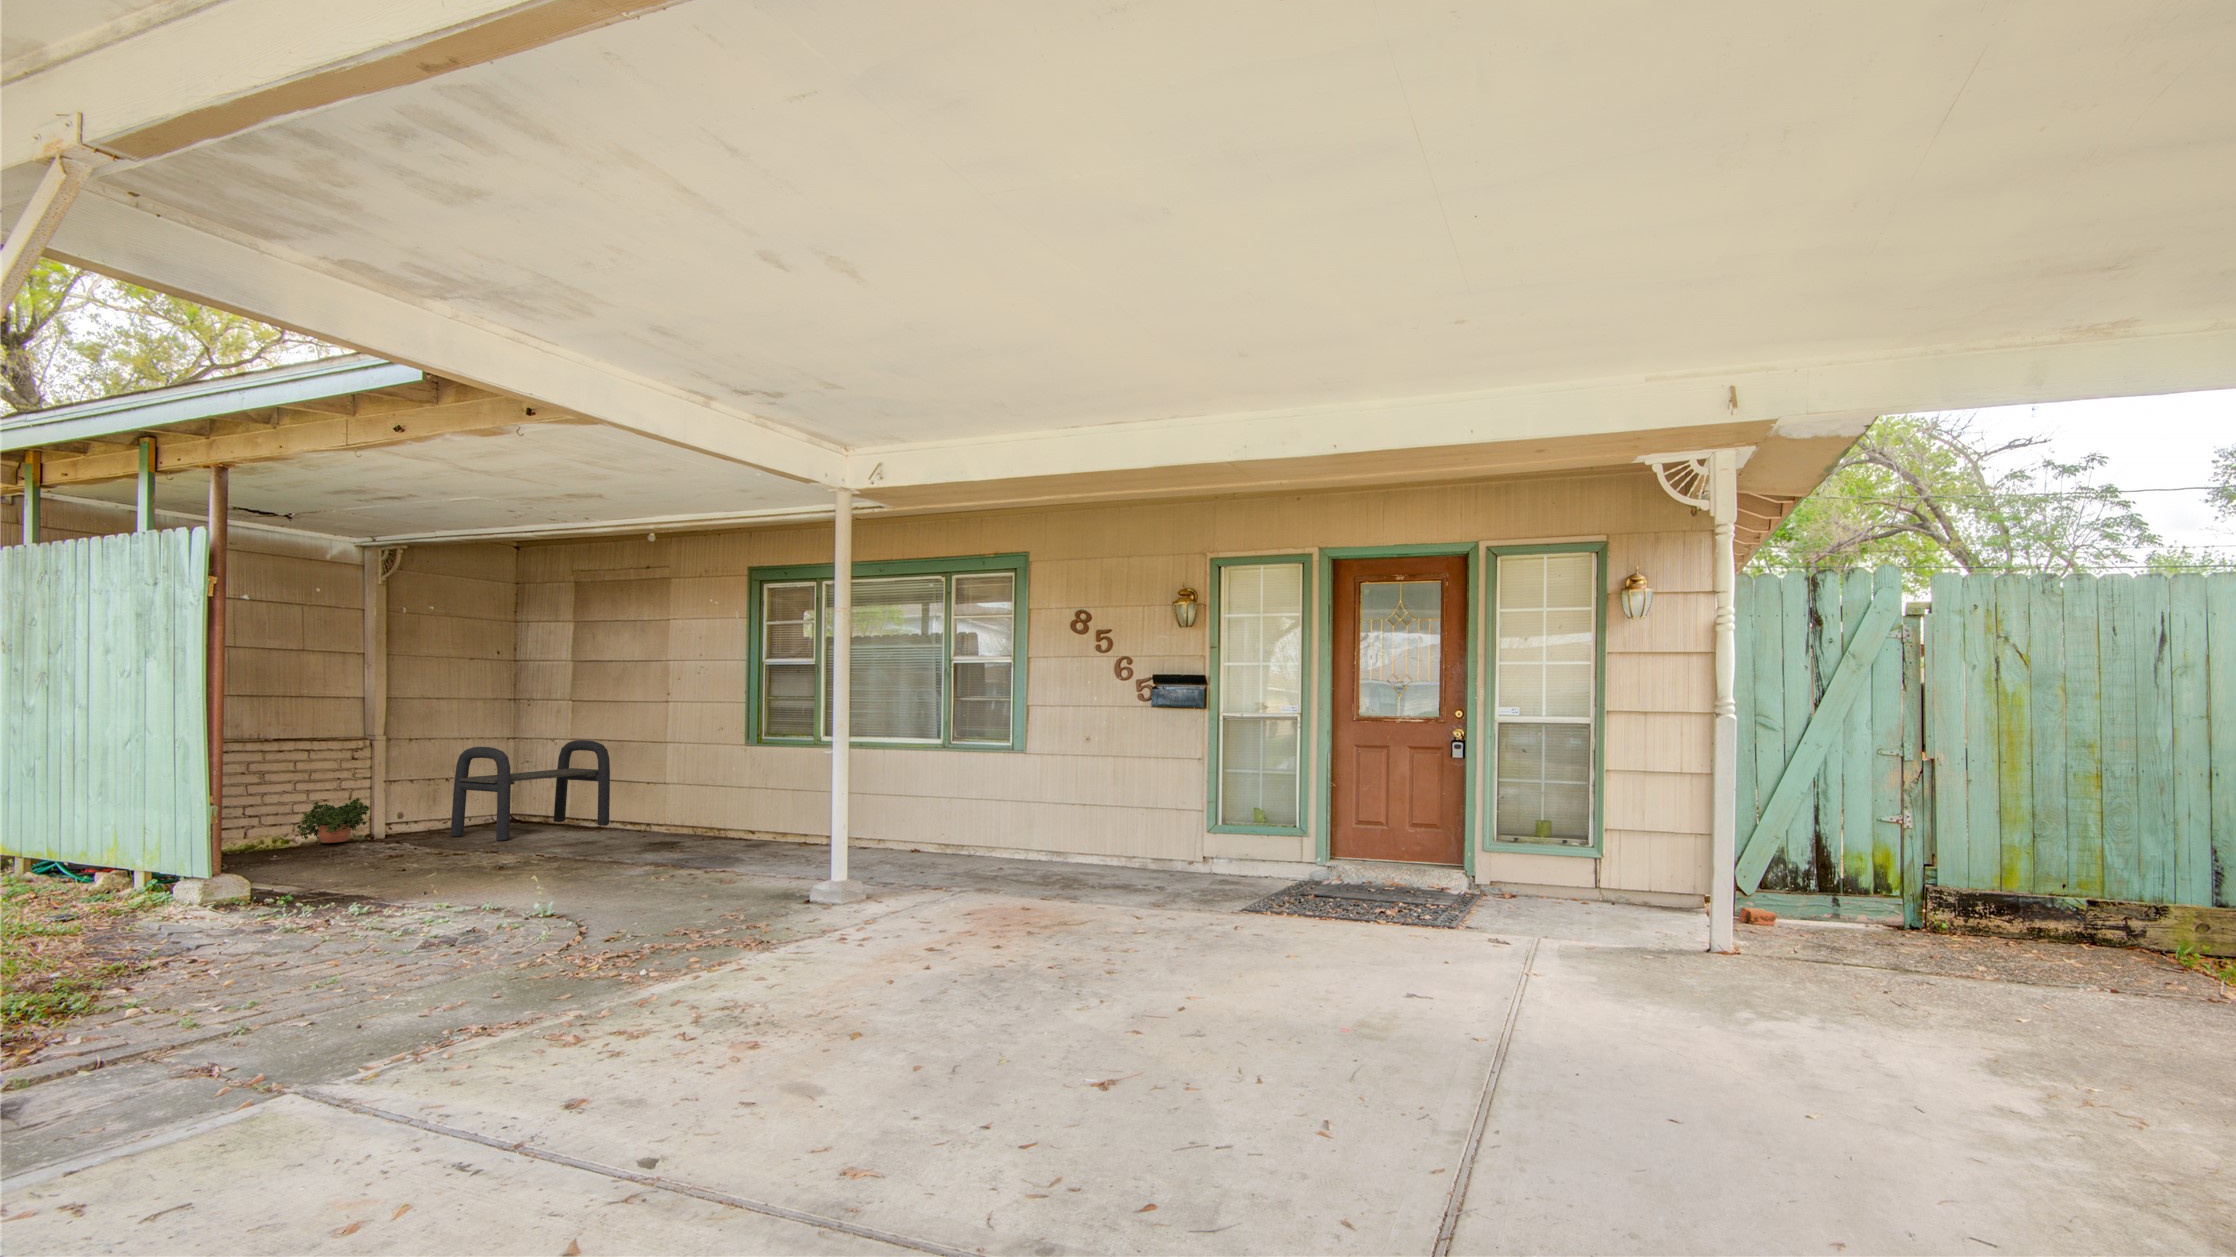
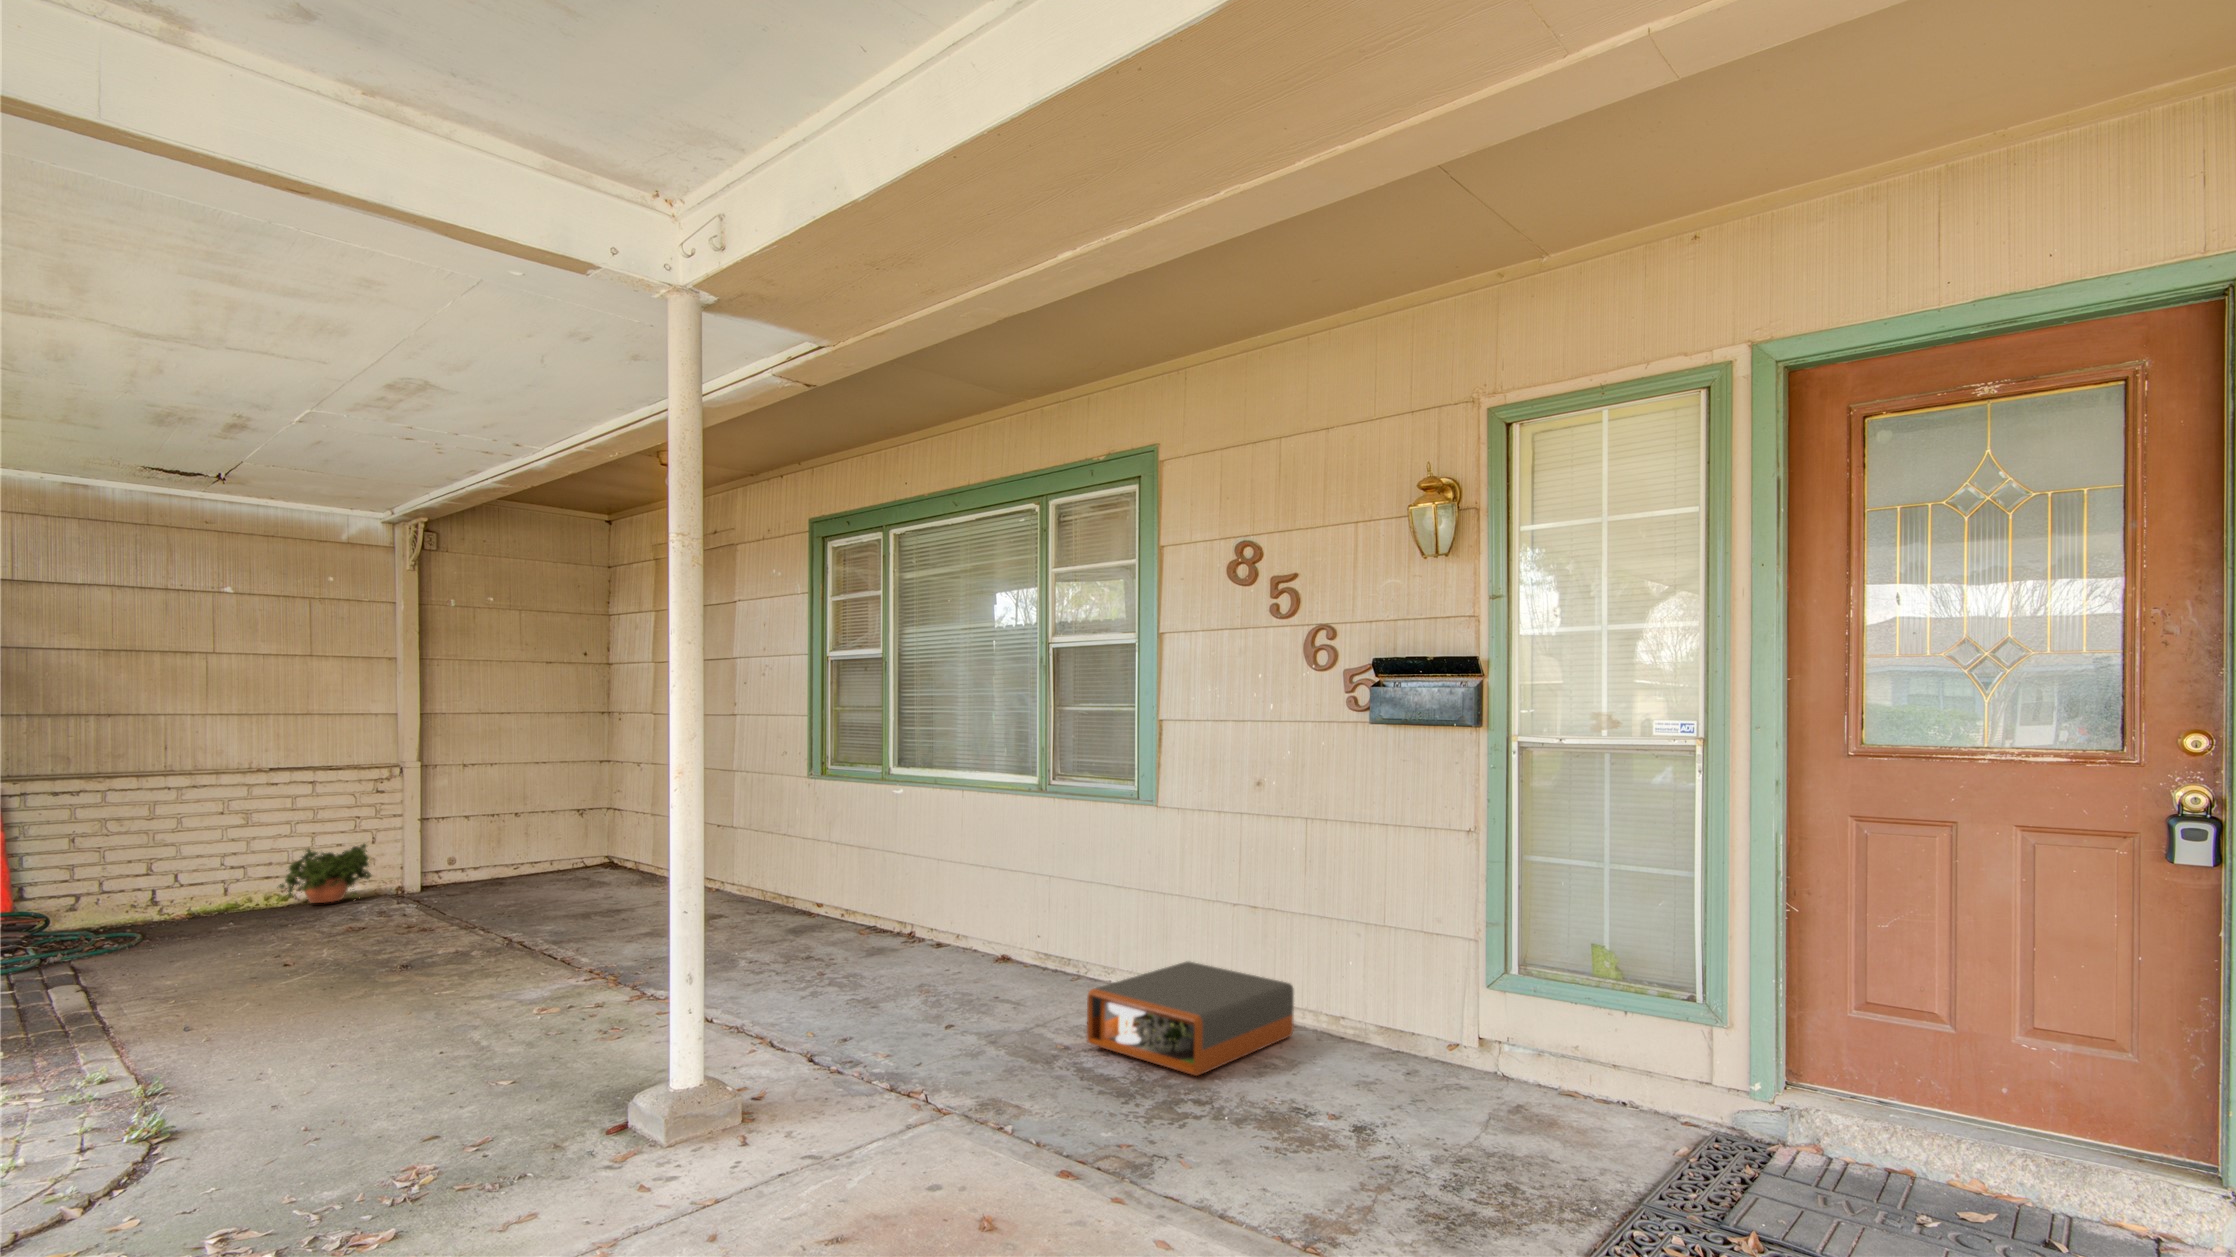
bench: present [451,740,610,841] -> none [466,770,673,909]
storage box: none [1002,834,1104,879] -> present [1087,961,1294,1076]

